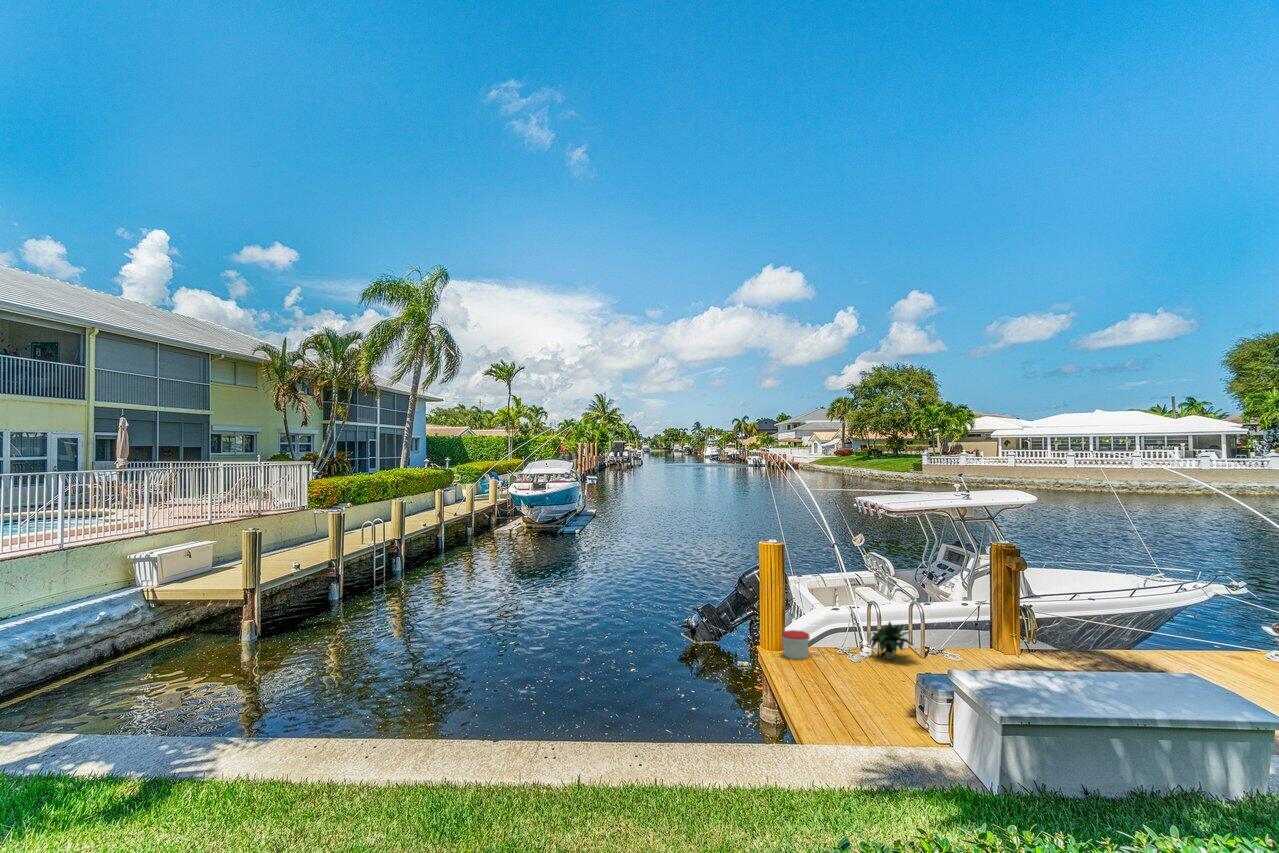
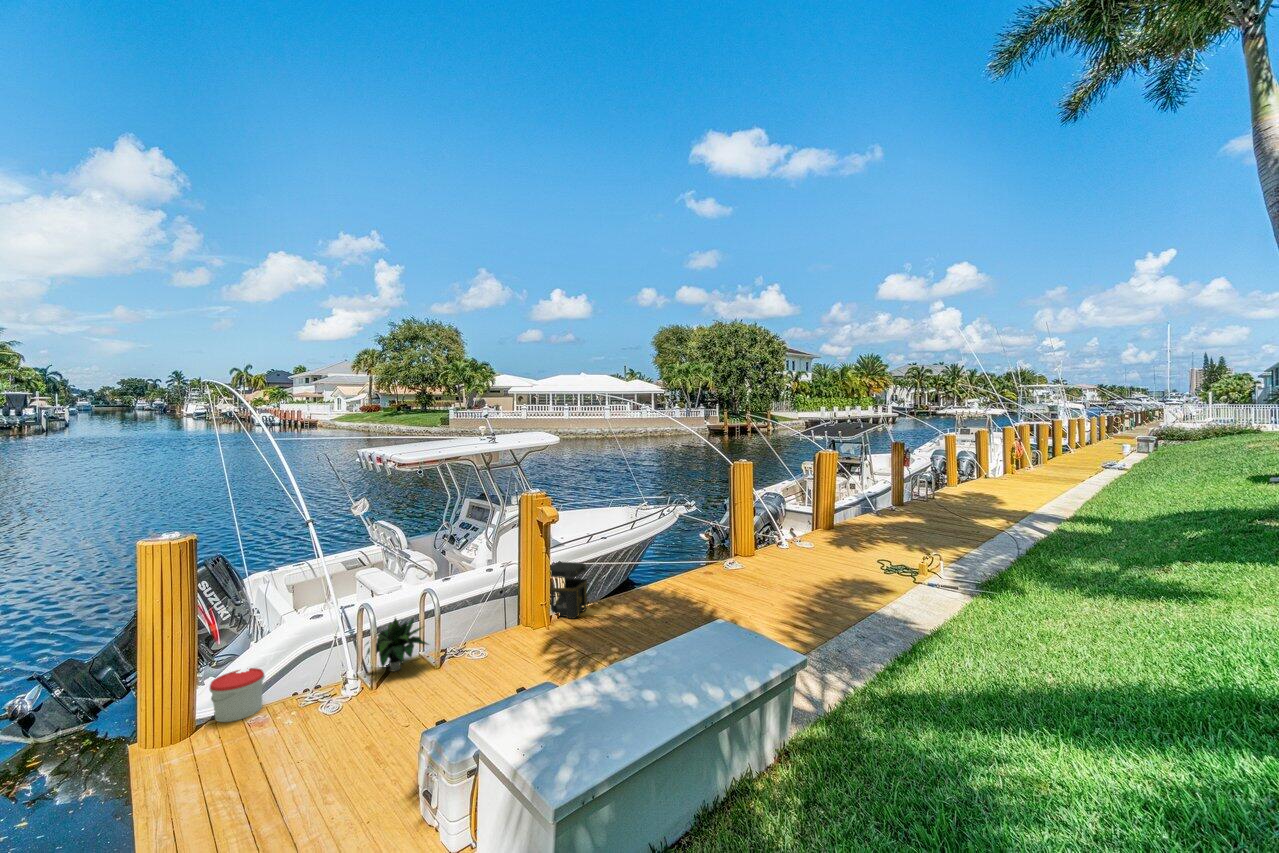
toolbox: none [1017,609,1064,662] -> present [551,562,587,618]

